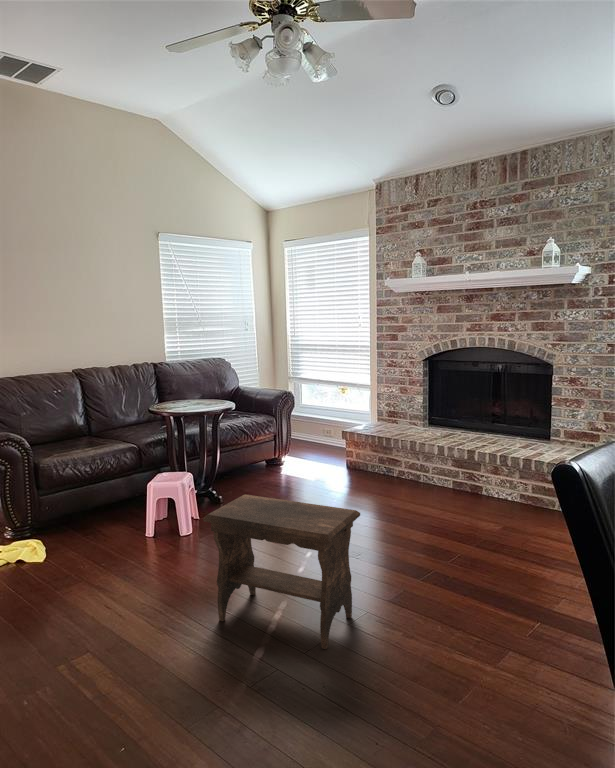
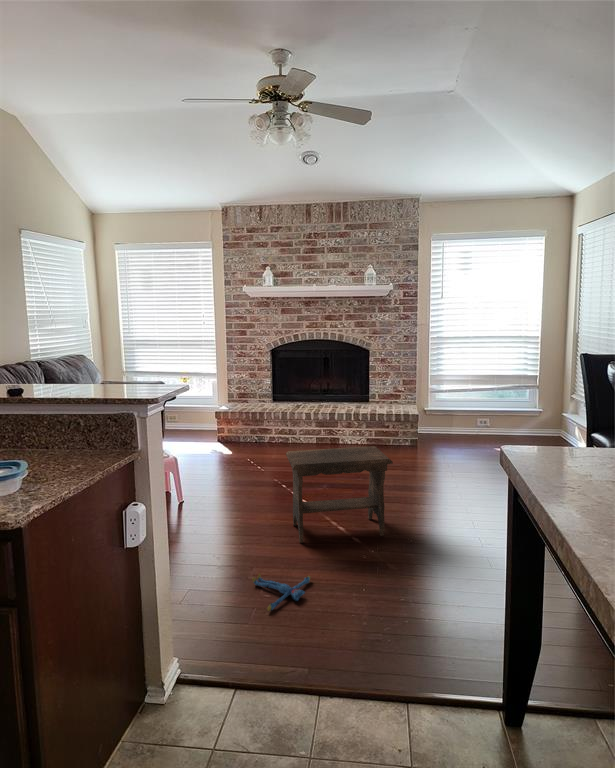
plush toy: none [45,644,147,698] -> present [252,574,311,611]

